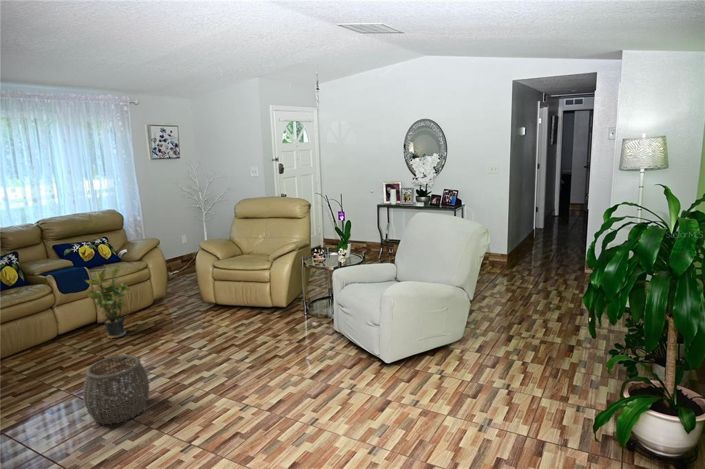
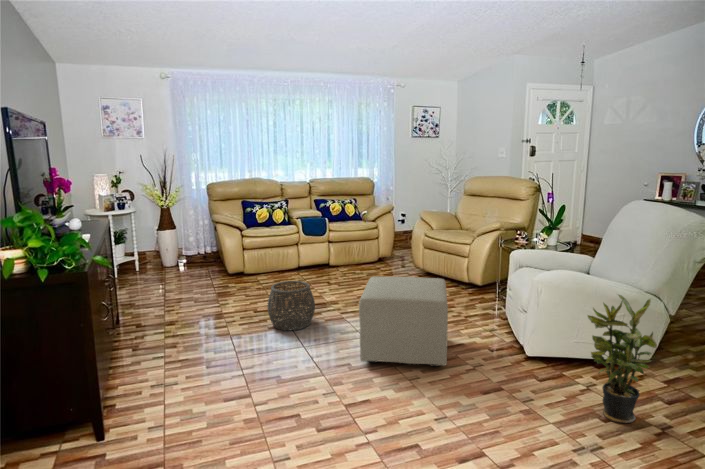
potted plant: present [86,264,130,339] -> present [588,295,657,423]
ottoman: none [221,313,333,425] -> present [359,277,448,367]

